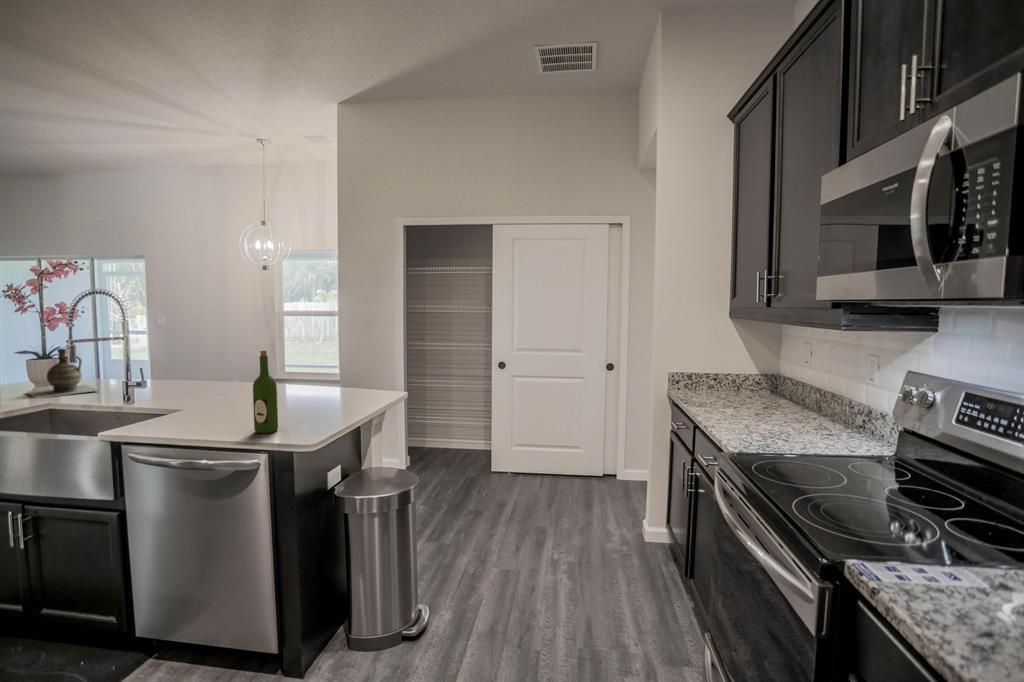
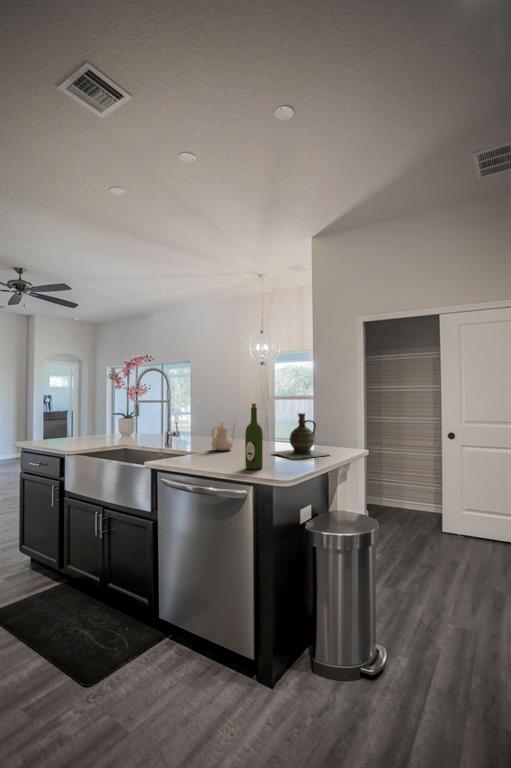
ceramic jug: present [26,348,98,398] -> present [272,413,329,459]
teapot: none [204,368,241,405] -> present [212,422,236,450]

